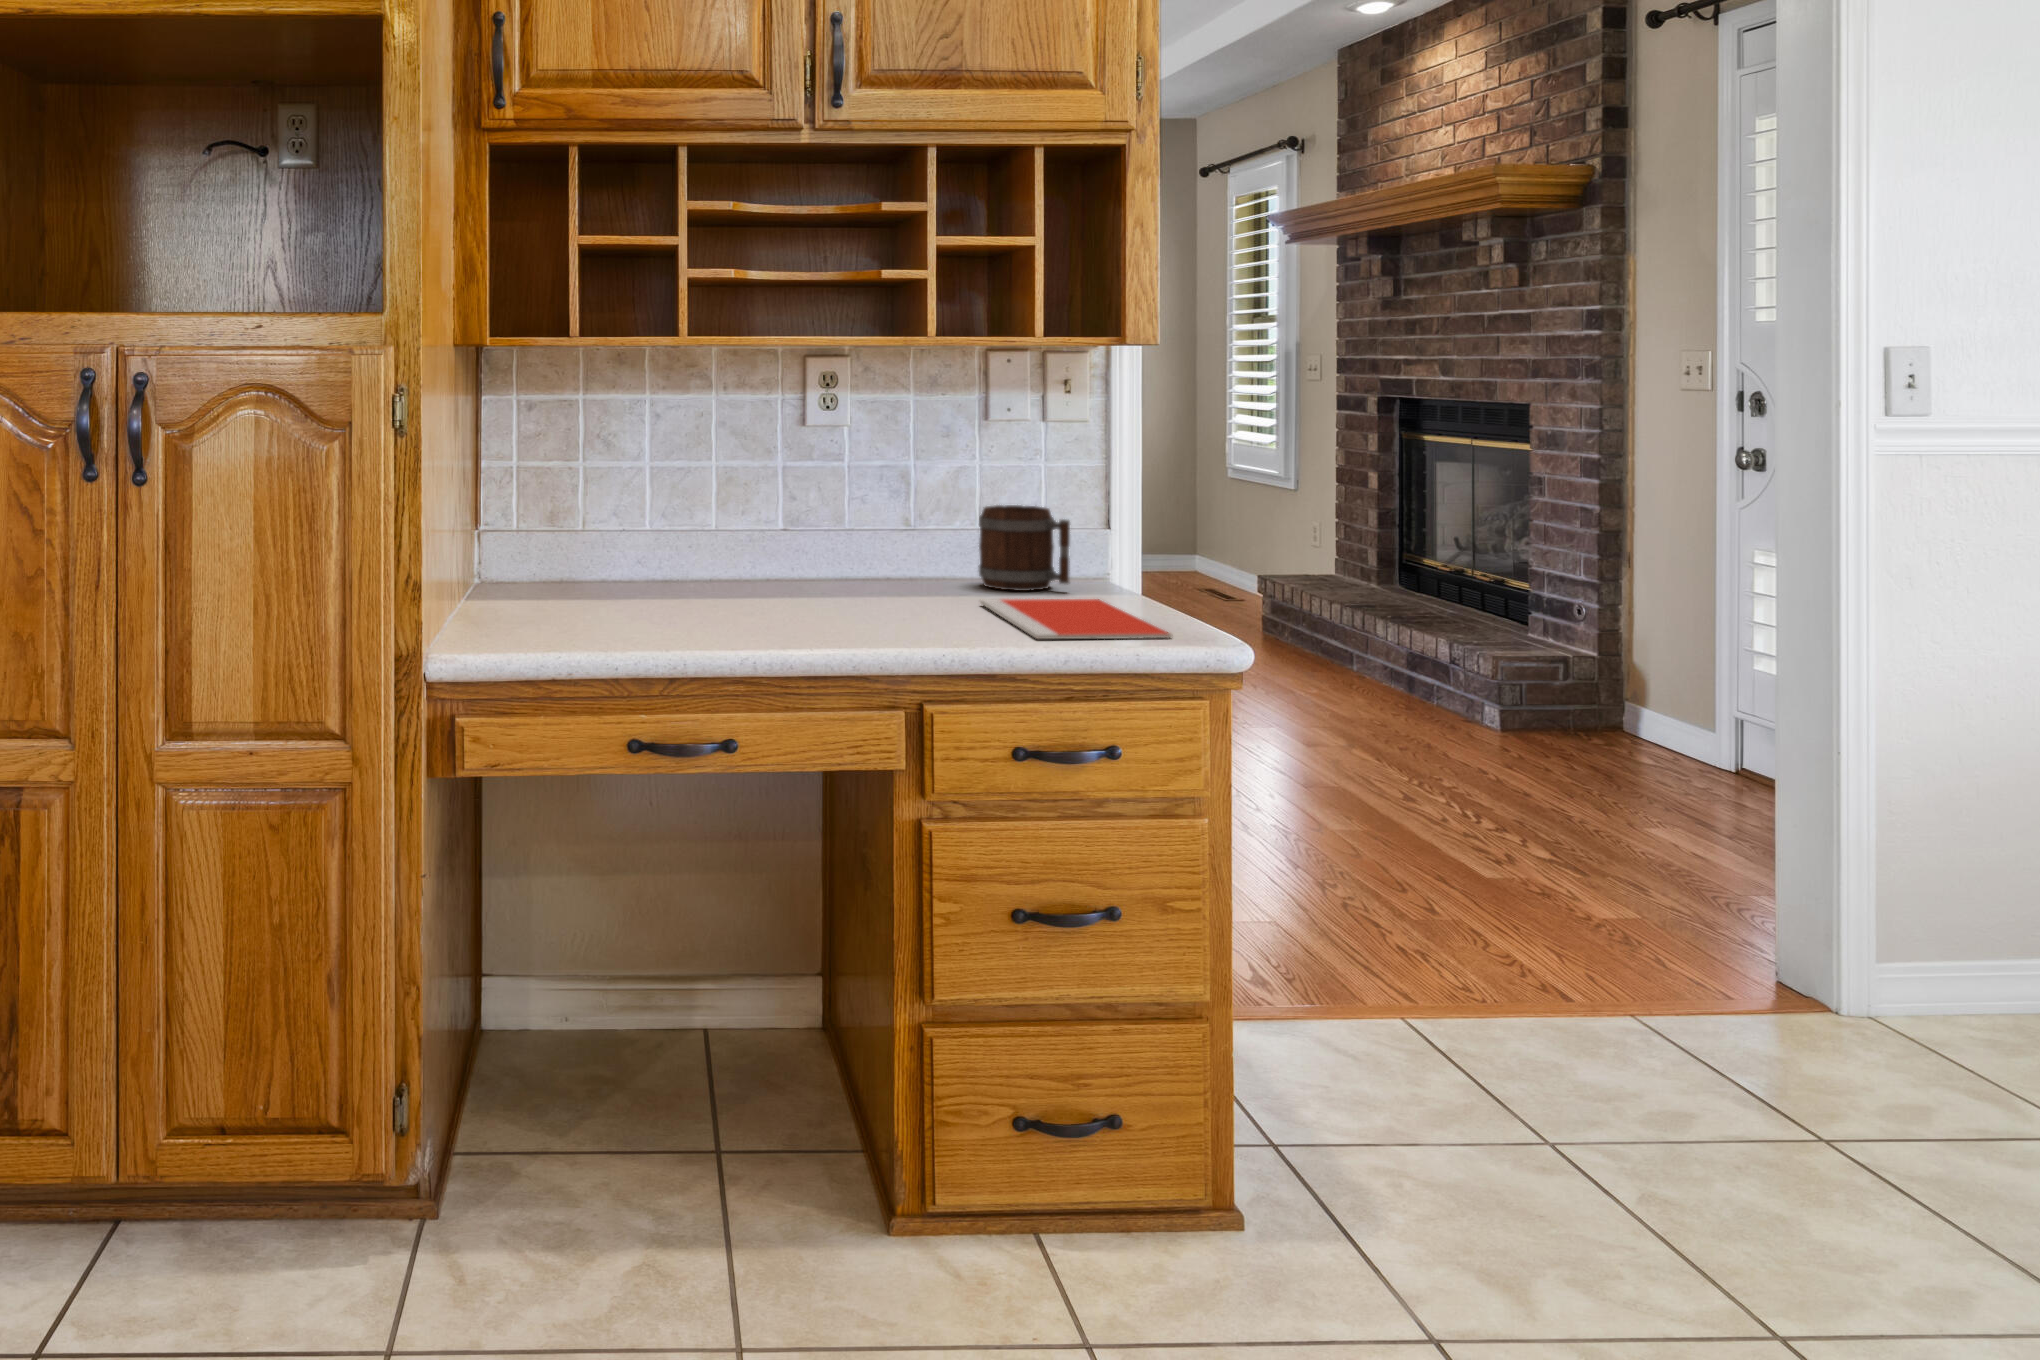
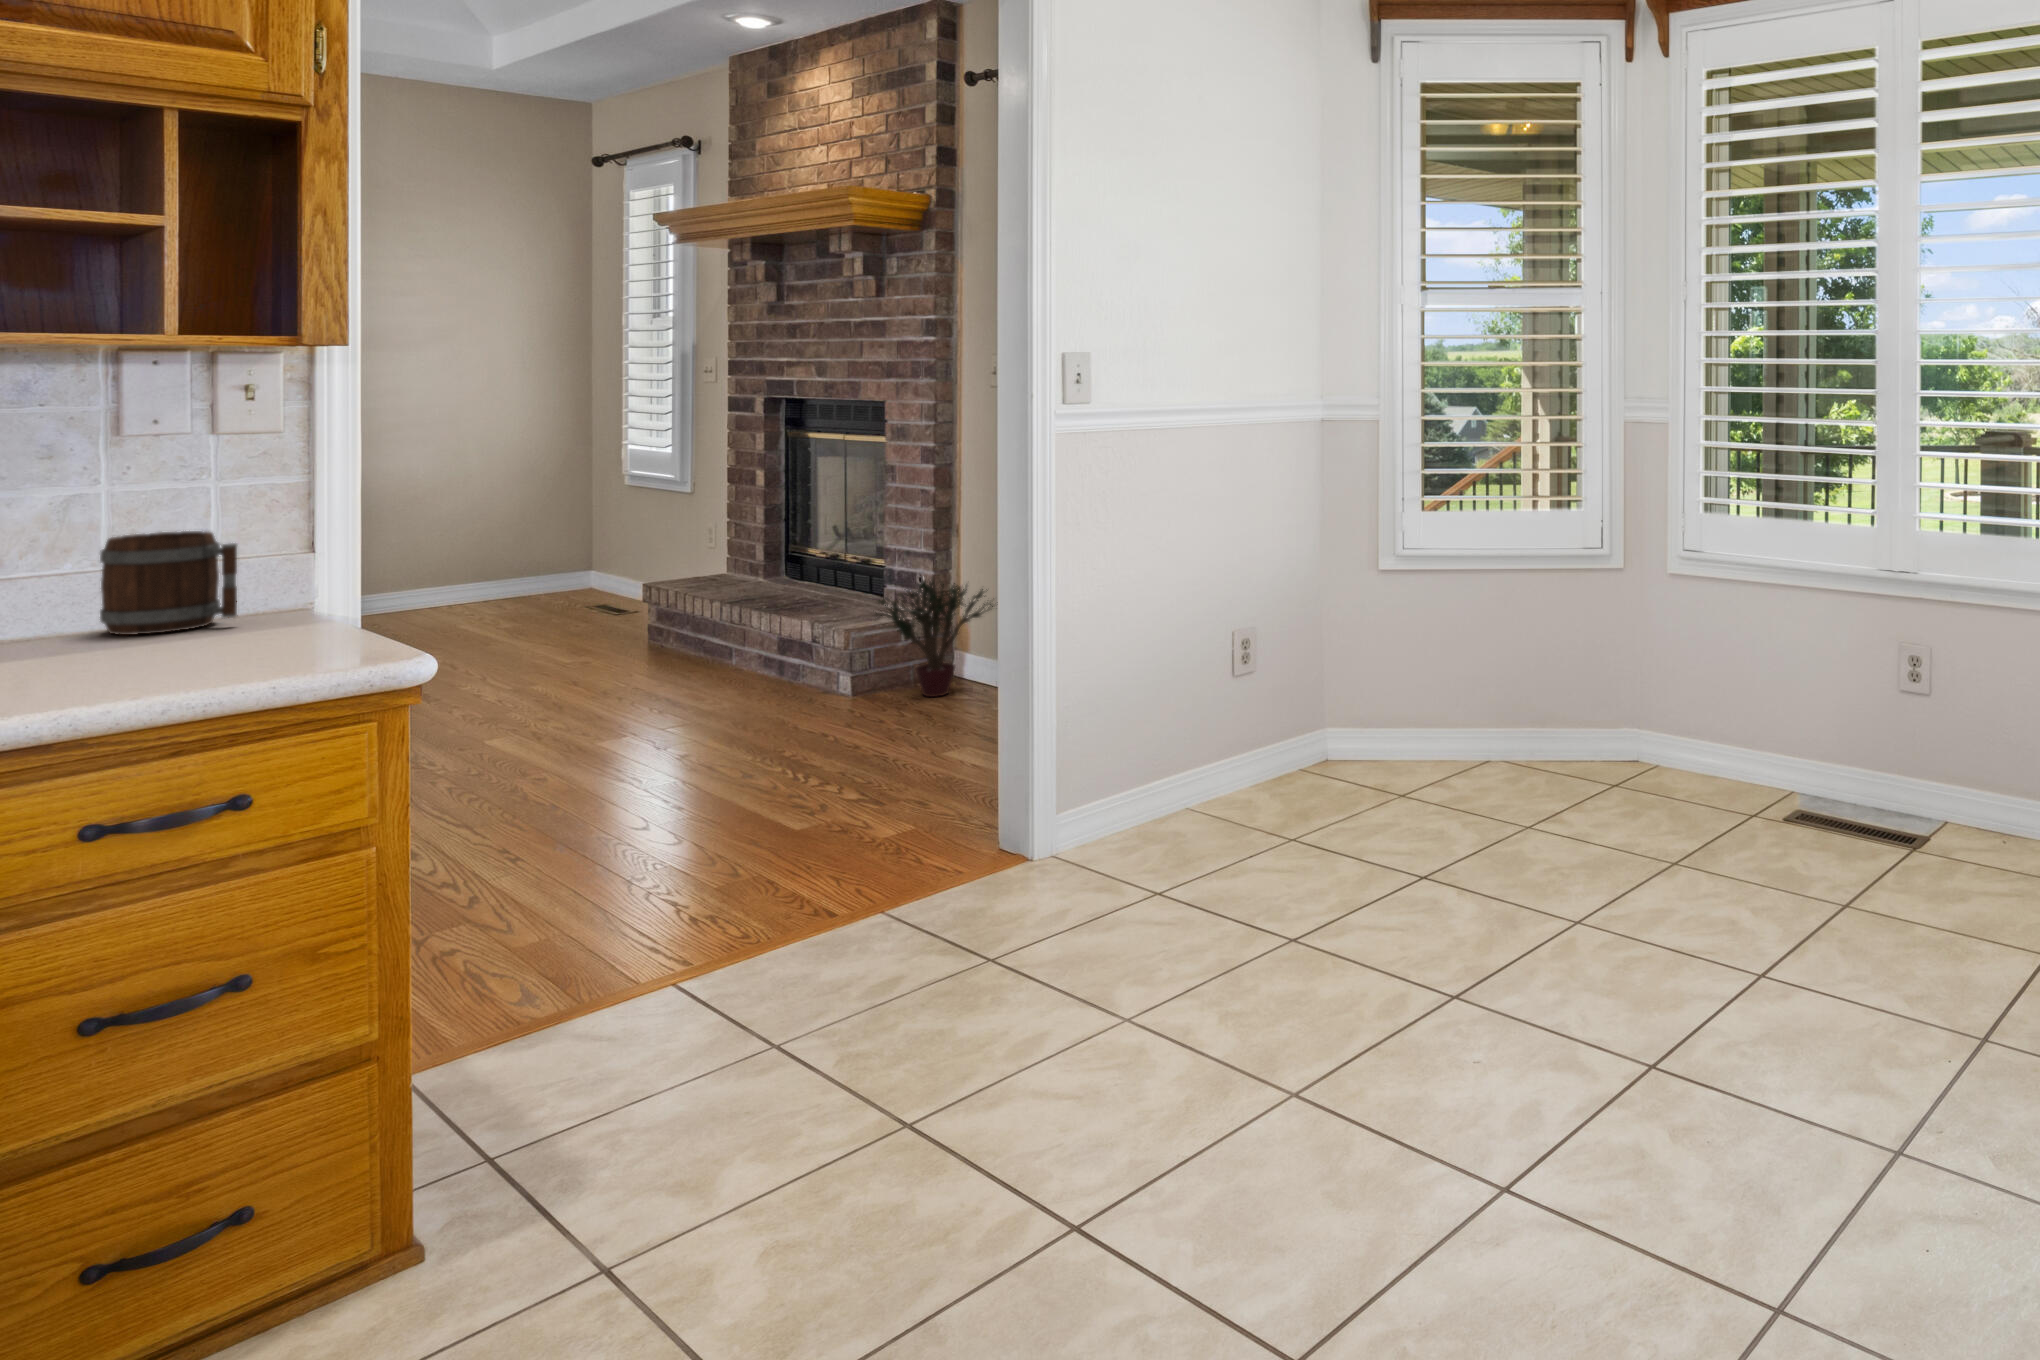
notebook: present [980,599,1172,639] -> none [76,630,330,690]
potted plant: none [1524,609,1691,755] -> present [876,579,993,697]

